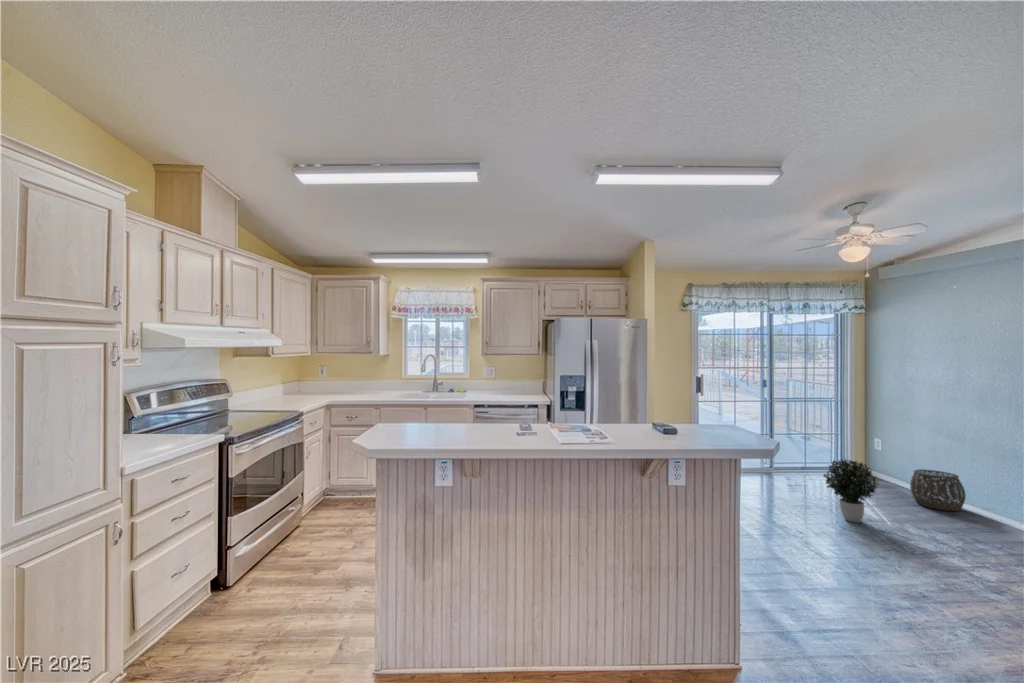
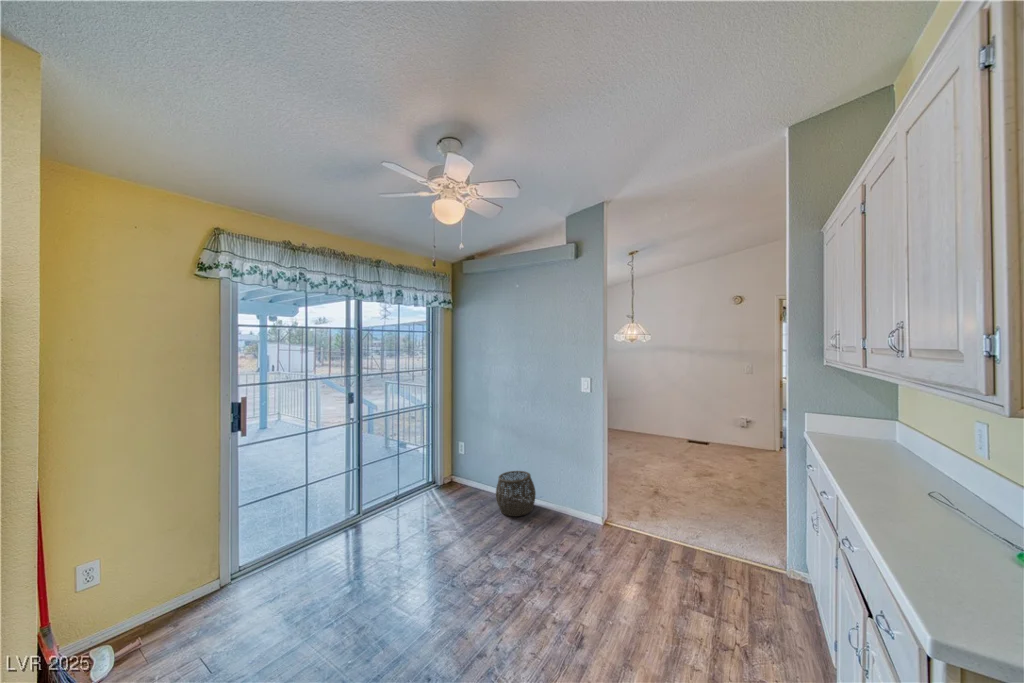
potted plant: present [823,459,878,523] -> none [426,503,487,597]

